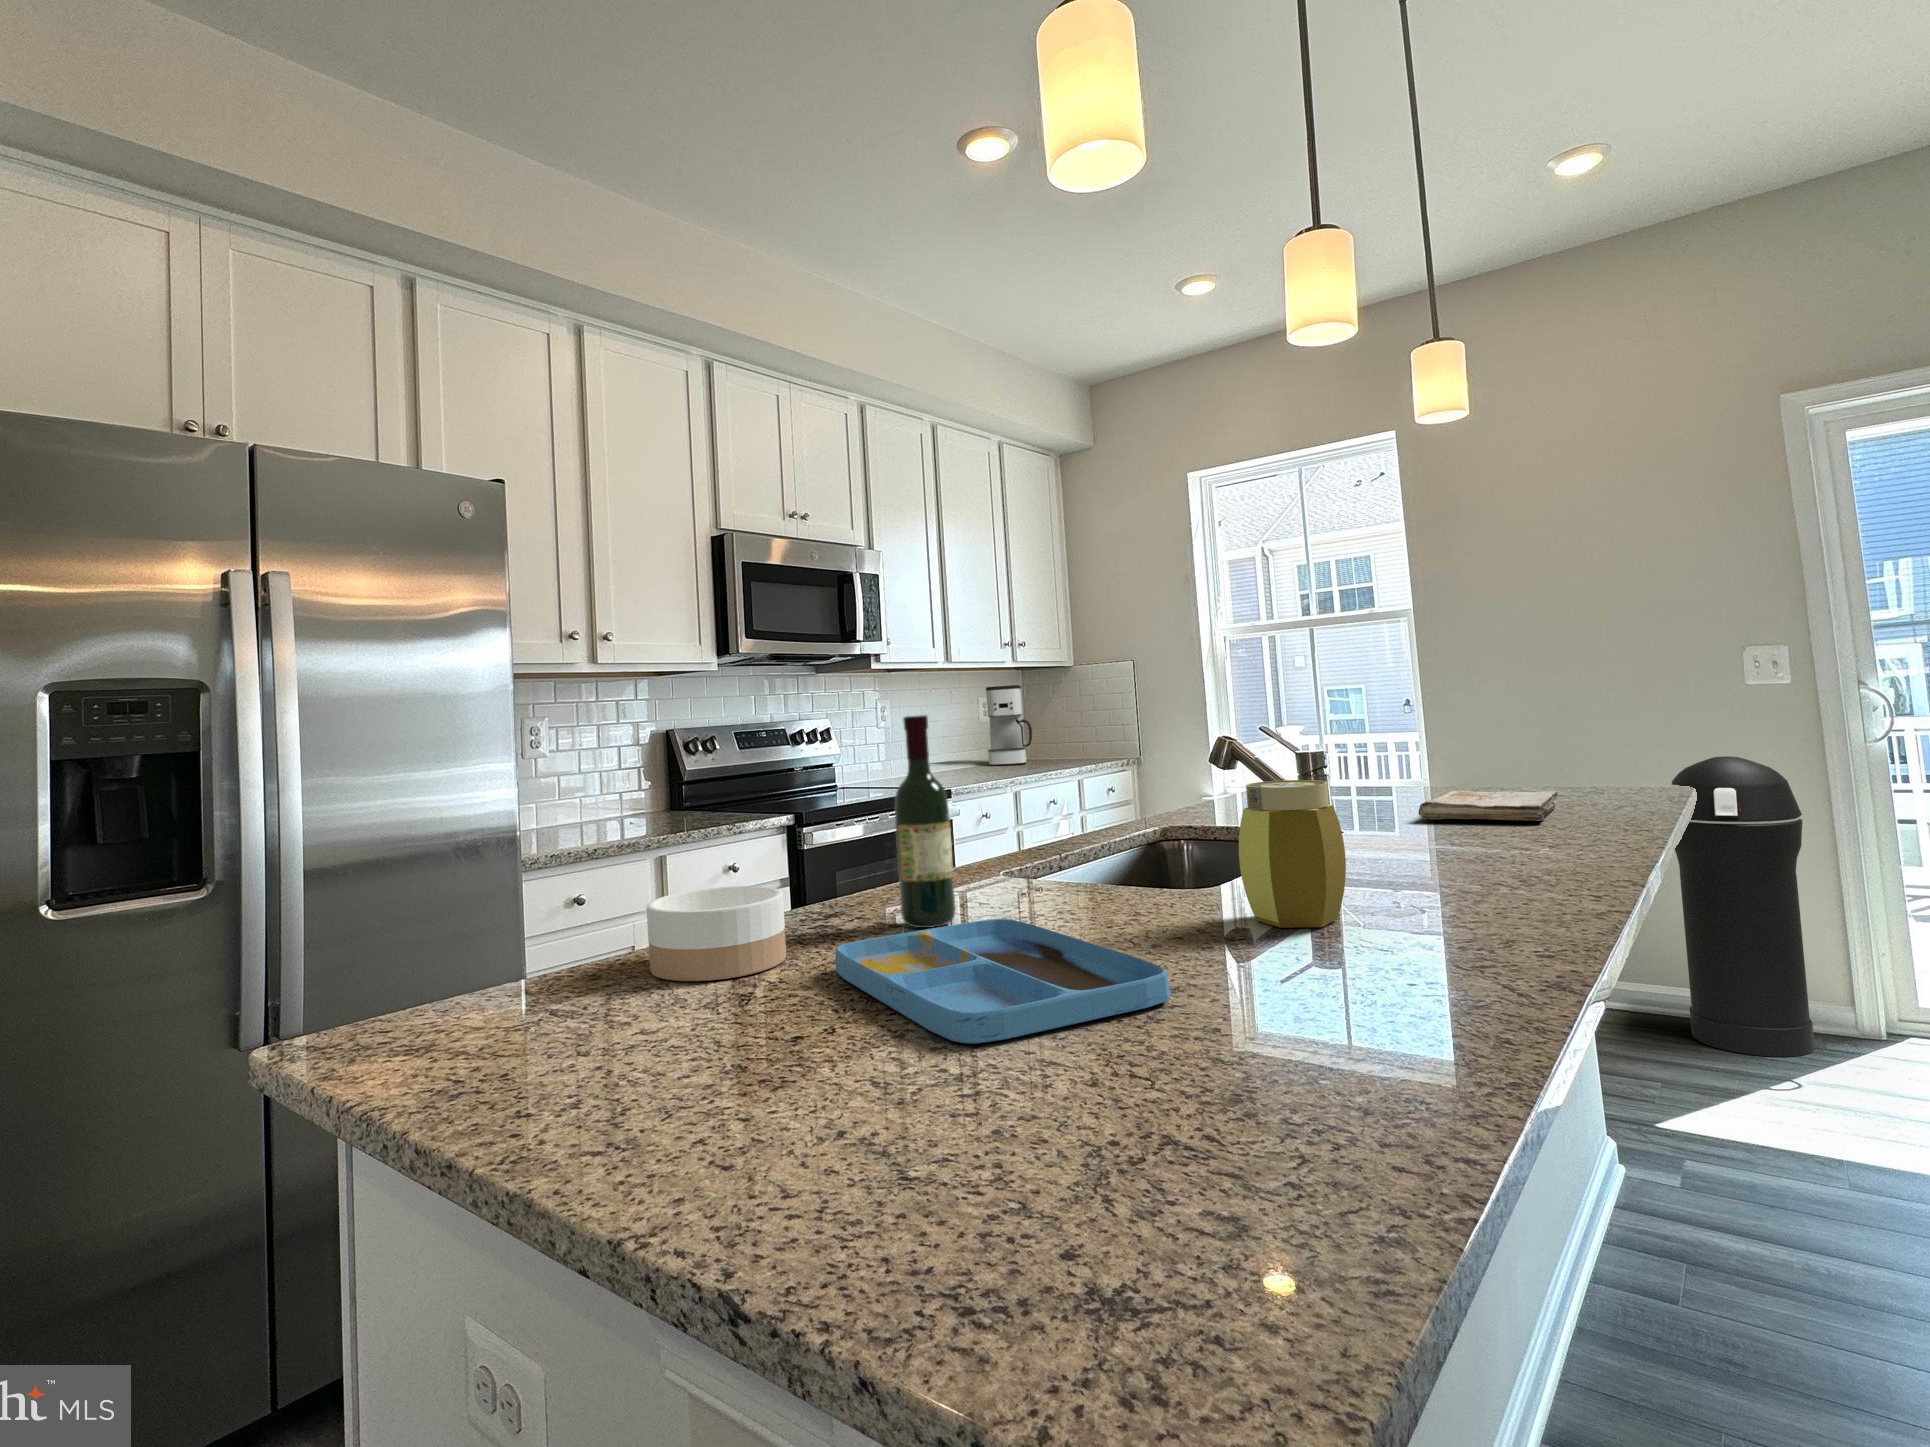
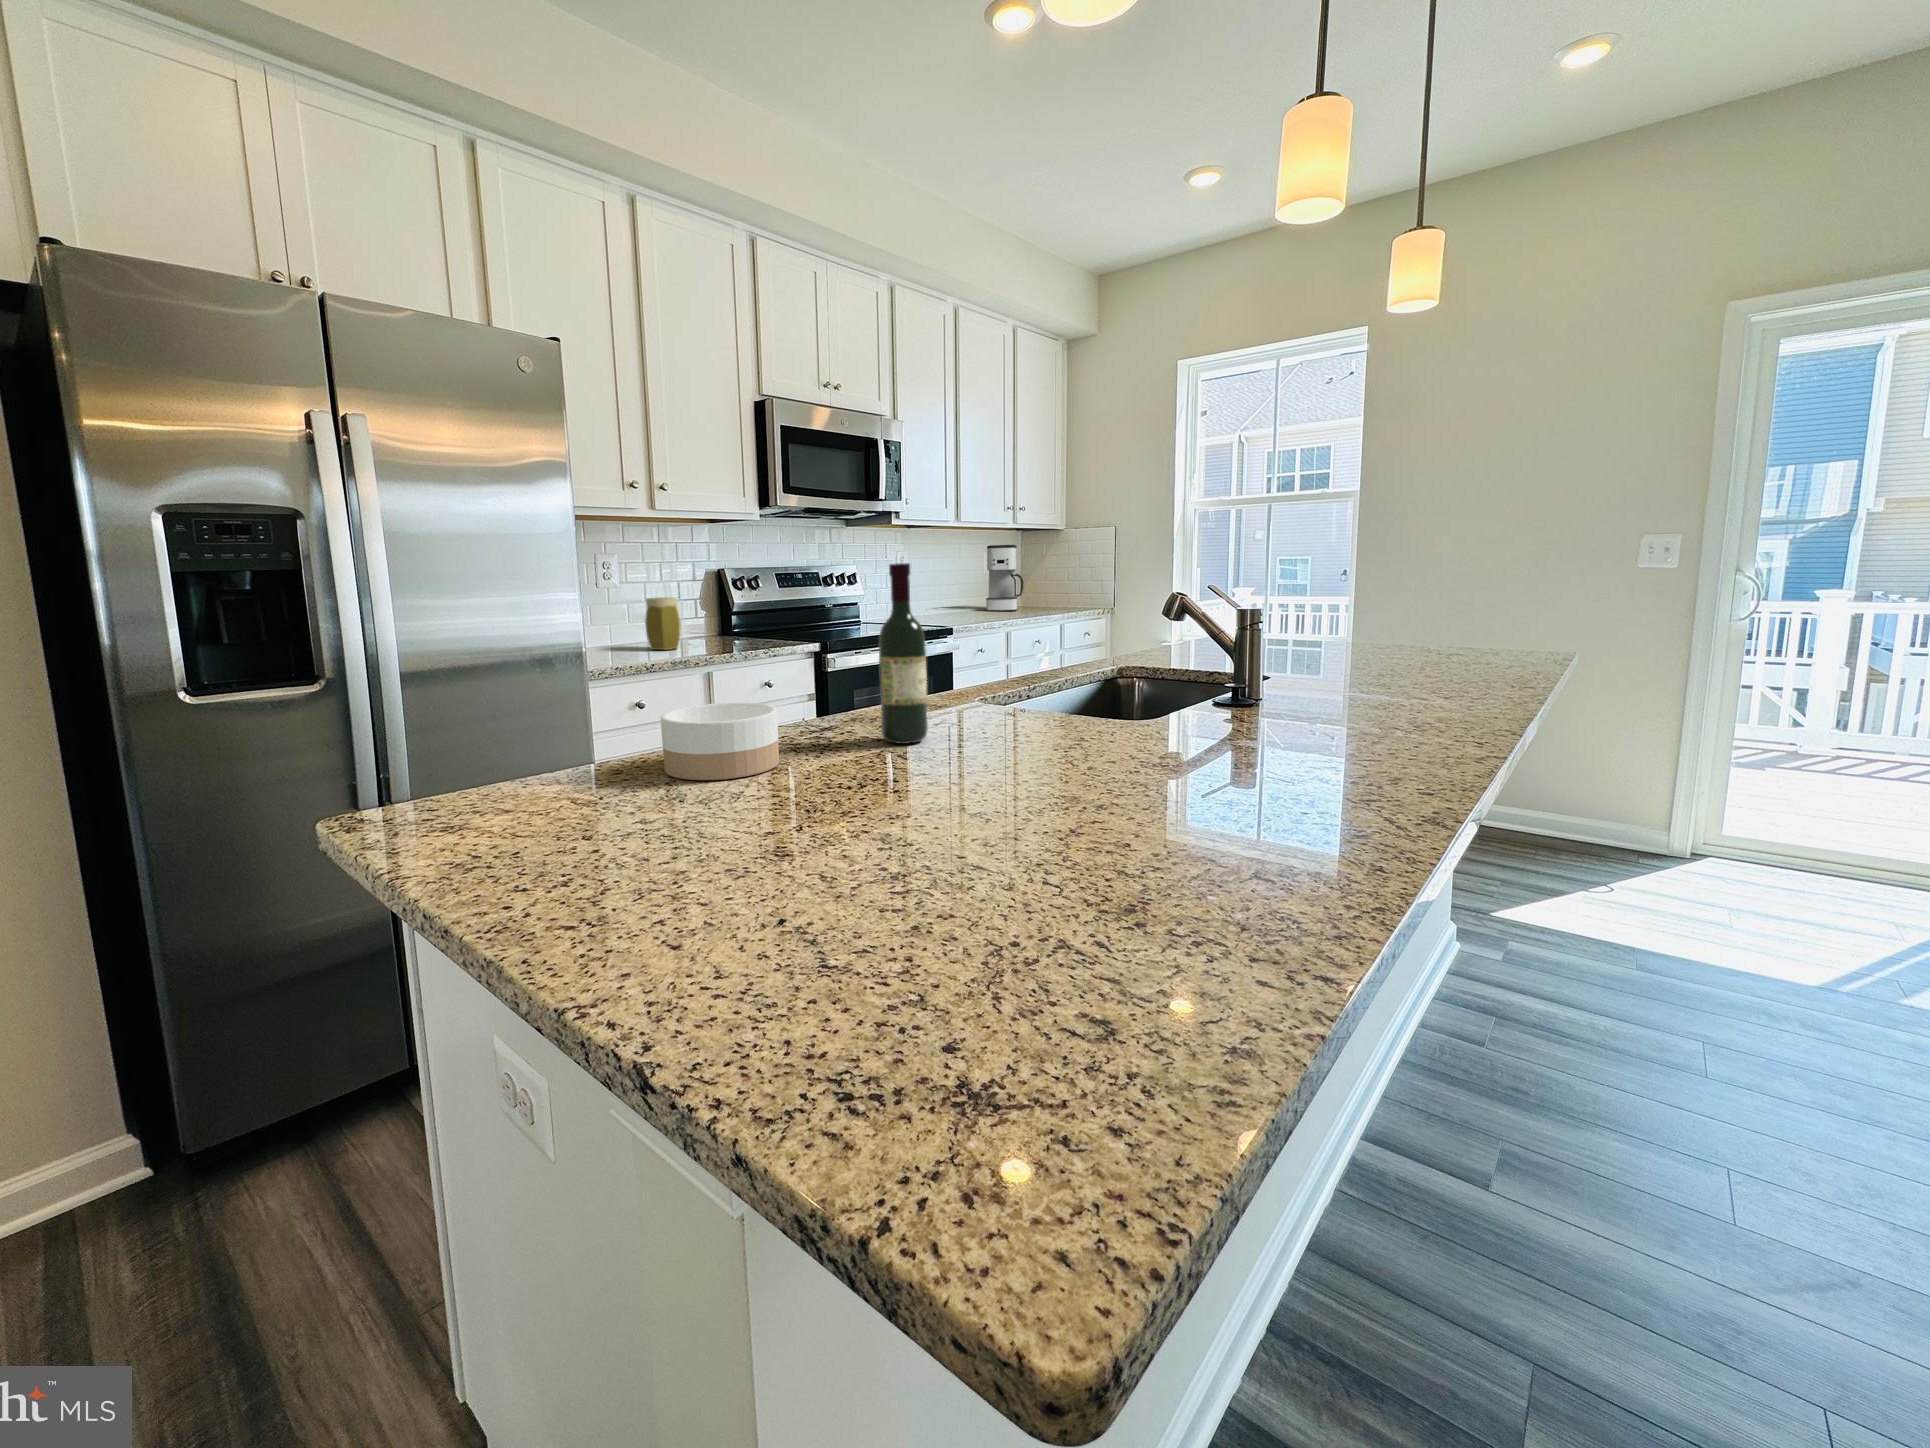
trash can: present [1672,756,1815,1057] -> none [1539,627,1665,871]
jar: present [1239,780,1346,928] -> present [645,597,680,650]
book: present [1418,791,1557,821] -> none [1336,647,1458,675]
tray: present [836,919,1170,1043] -> none [816,740,1092,847]

